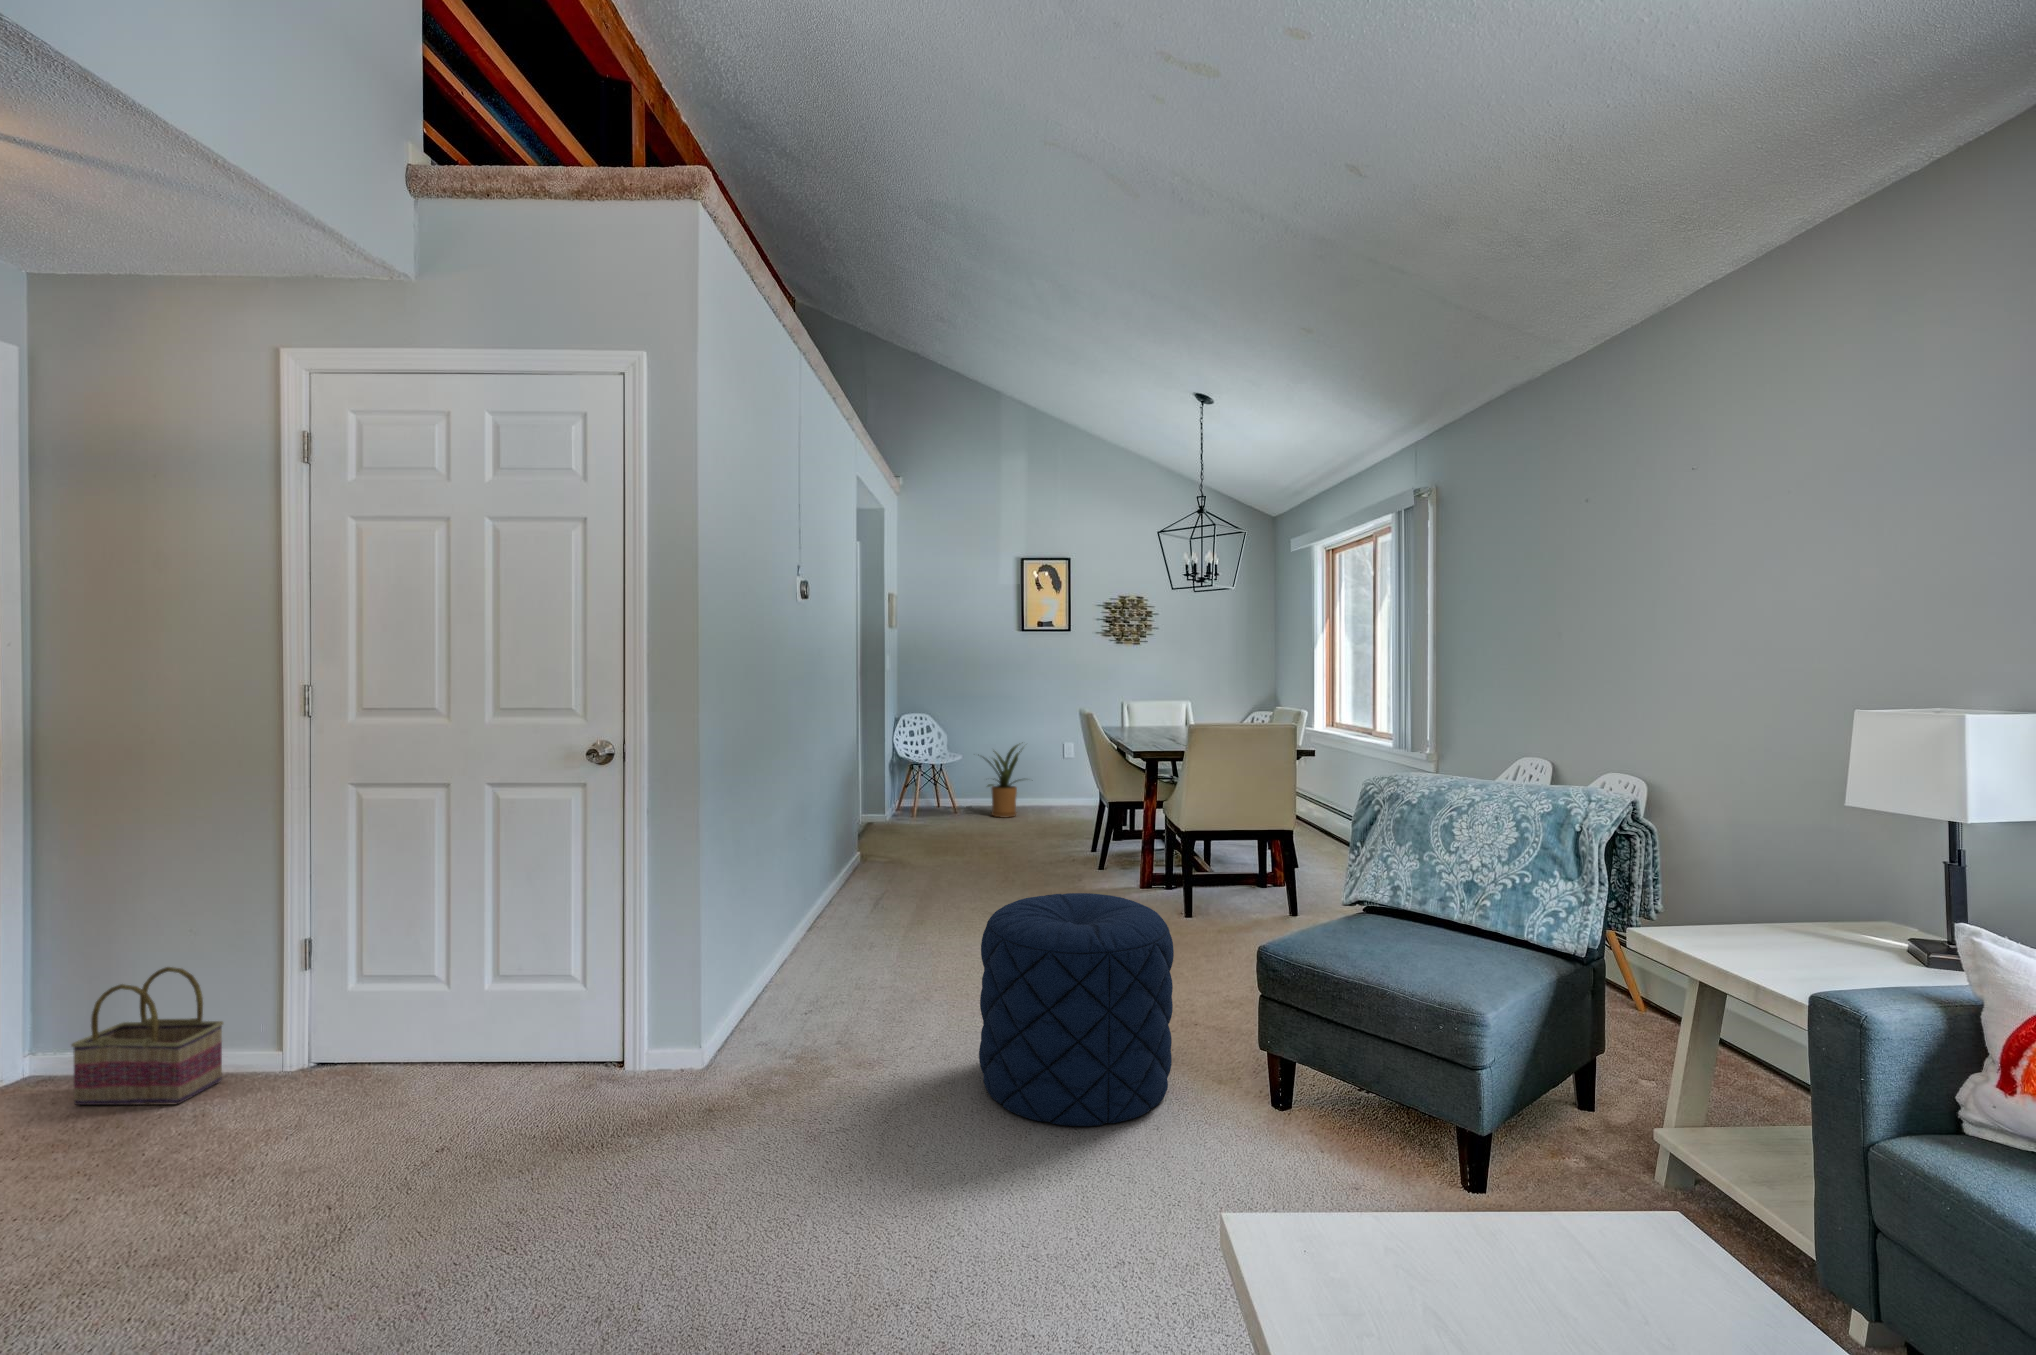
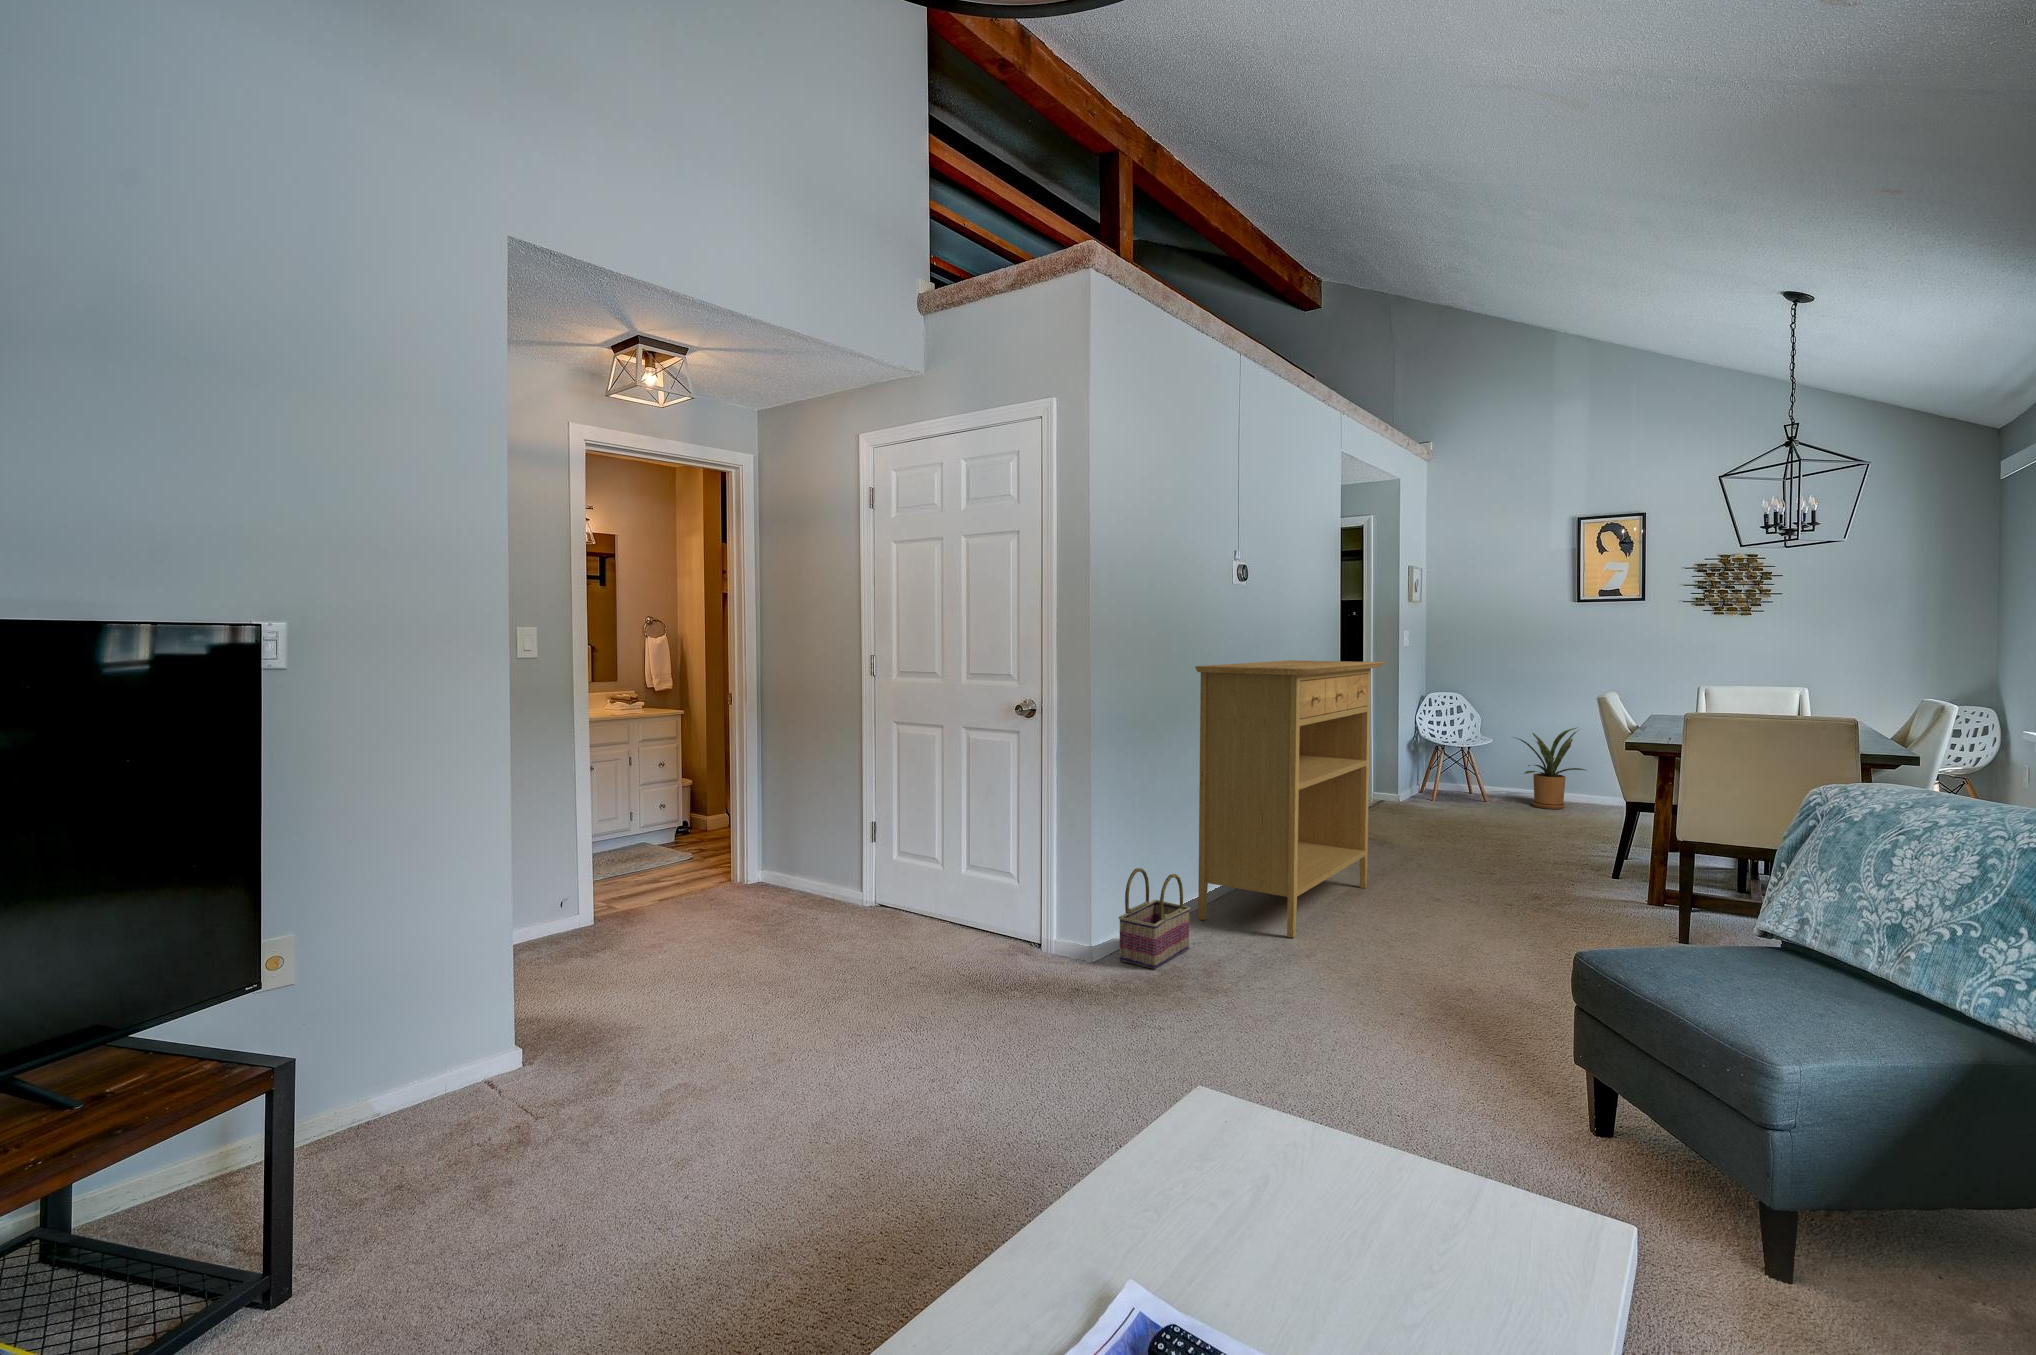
console table: none [780,684,933,983] -> present [1195,660,1385,938]
pouf: present [979,893,1174,1126] -> none [1294,869,1494,1092]
basket: present [71,967,223,1105] -> present [1119,868,1190,969]

